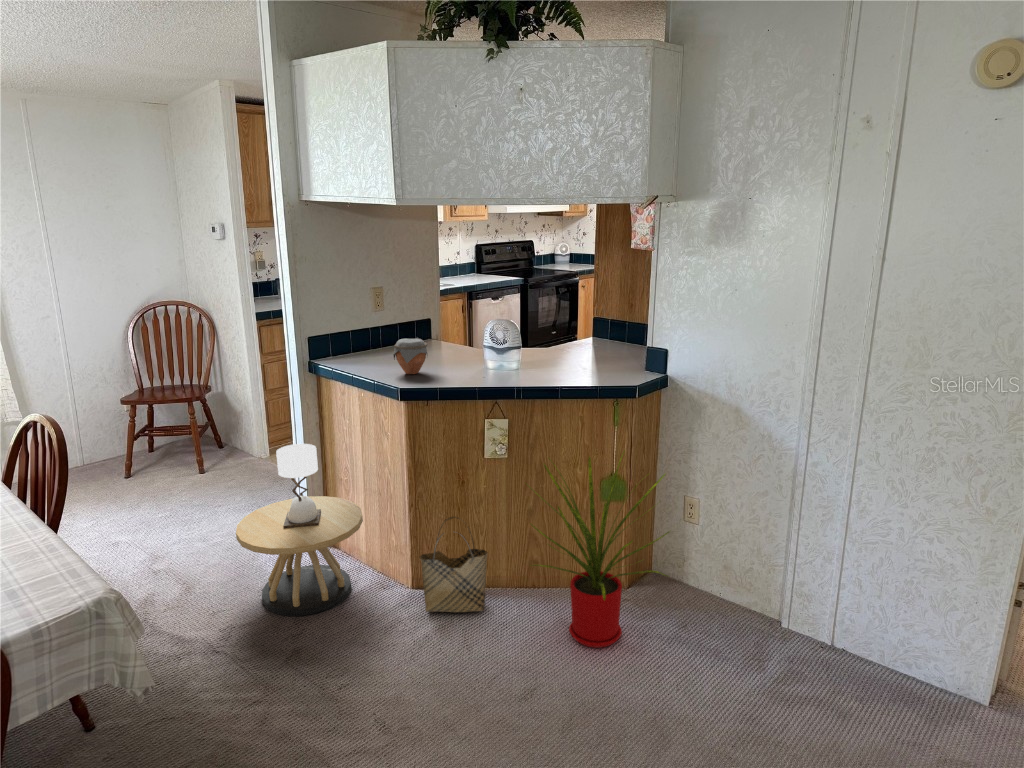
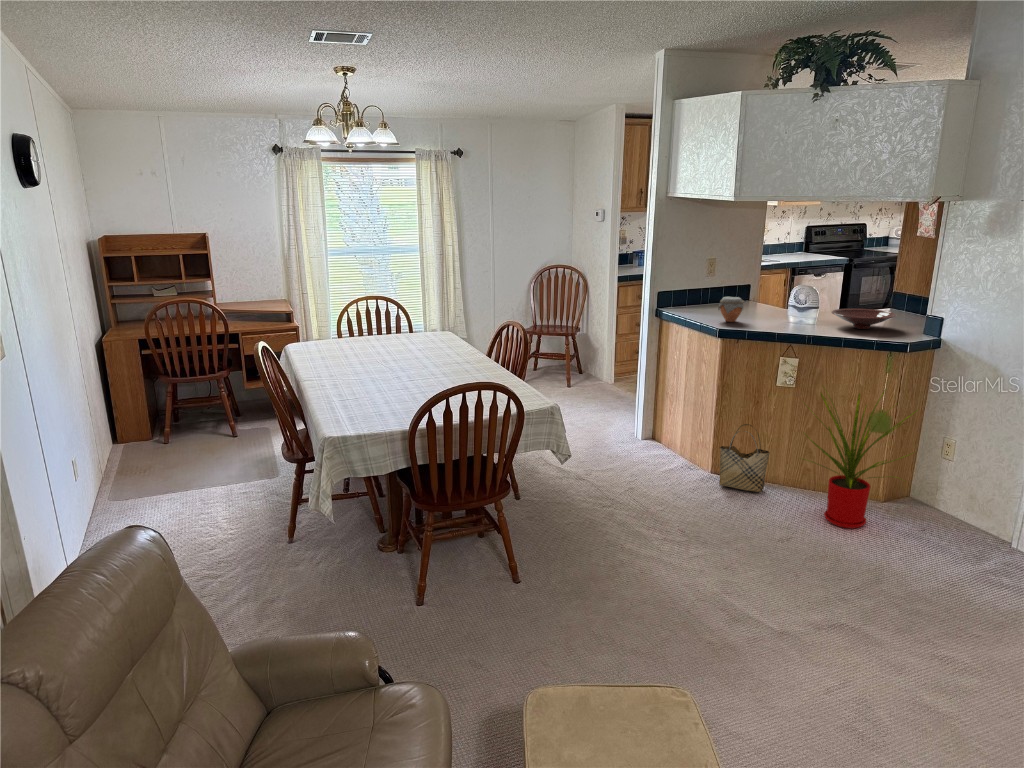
bowl: none [538,342,614,369] -> present [831,308,896,329]
side table: present [236,444,363,616] -> none [601,362,683,473]

